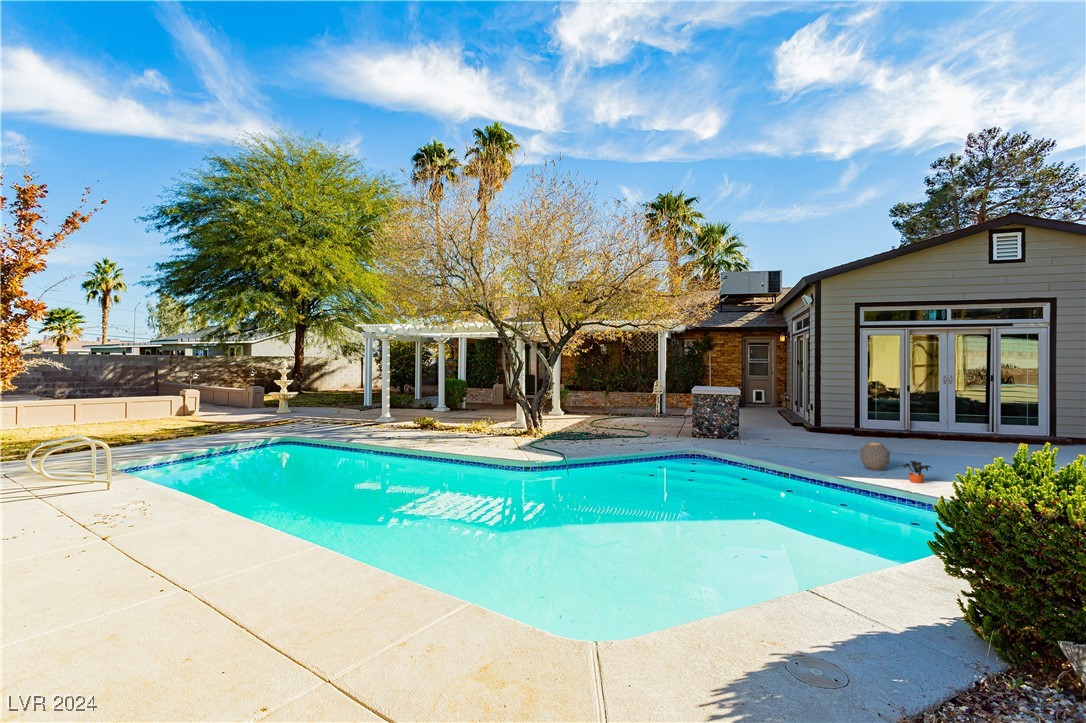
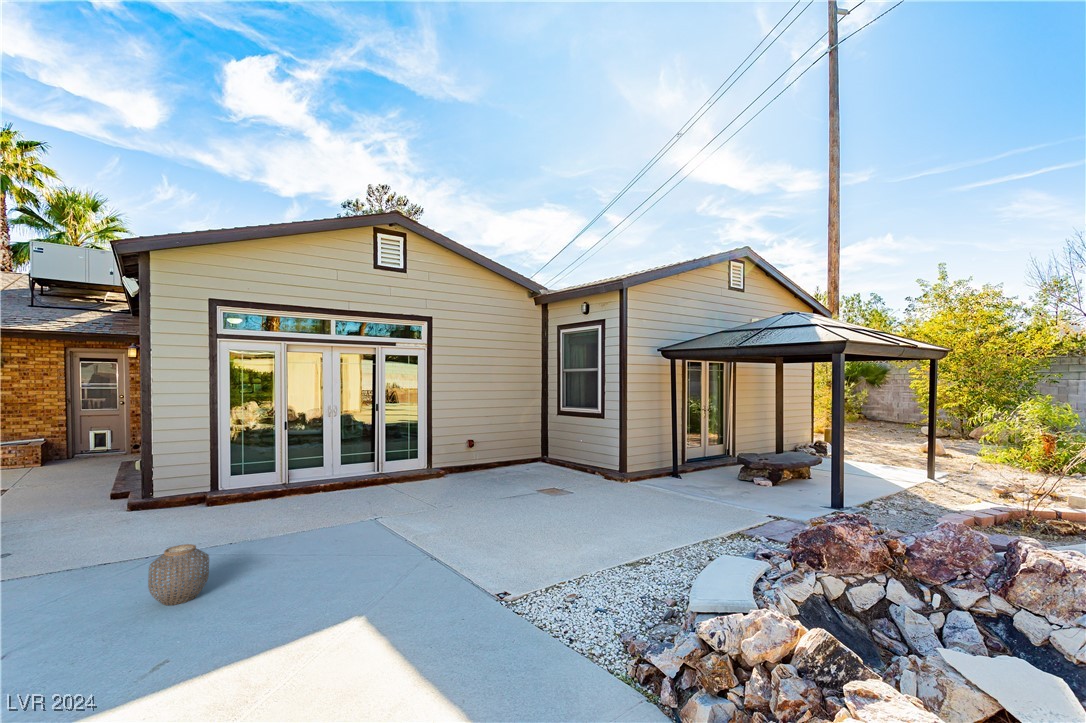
potted plant: present [902,461,932,483] -> none [212,578,273,629]

